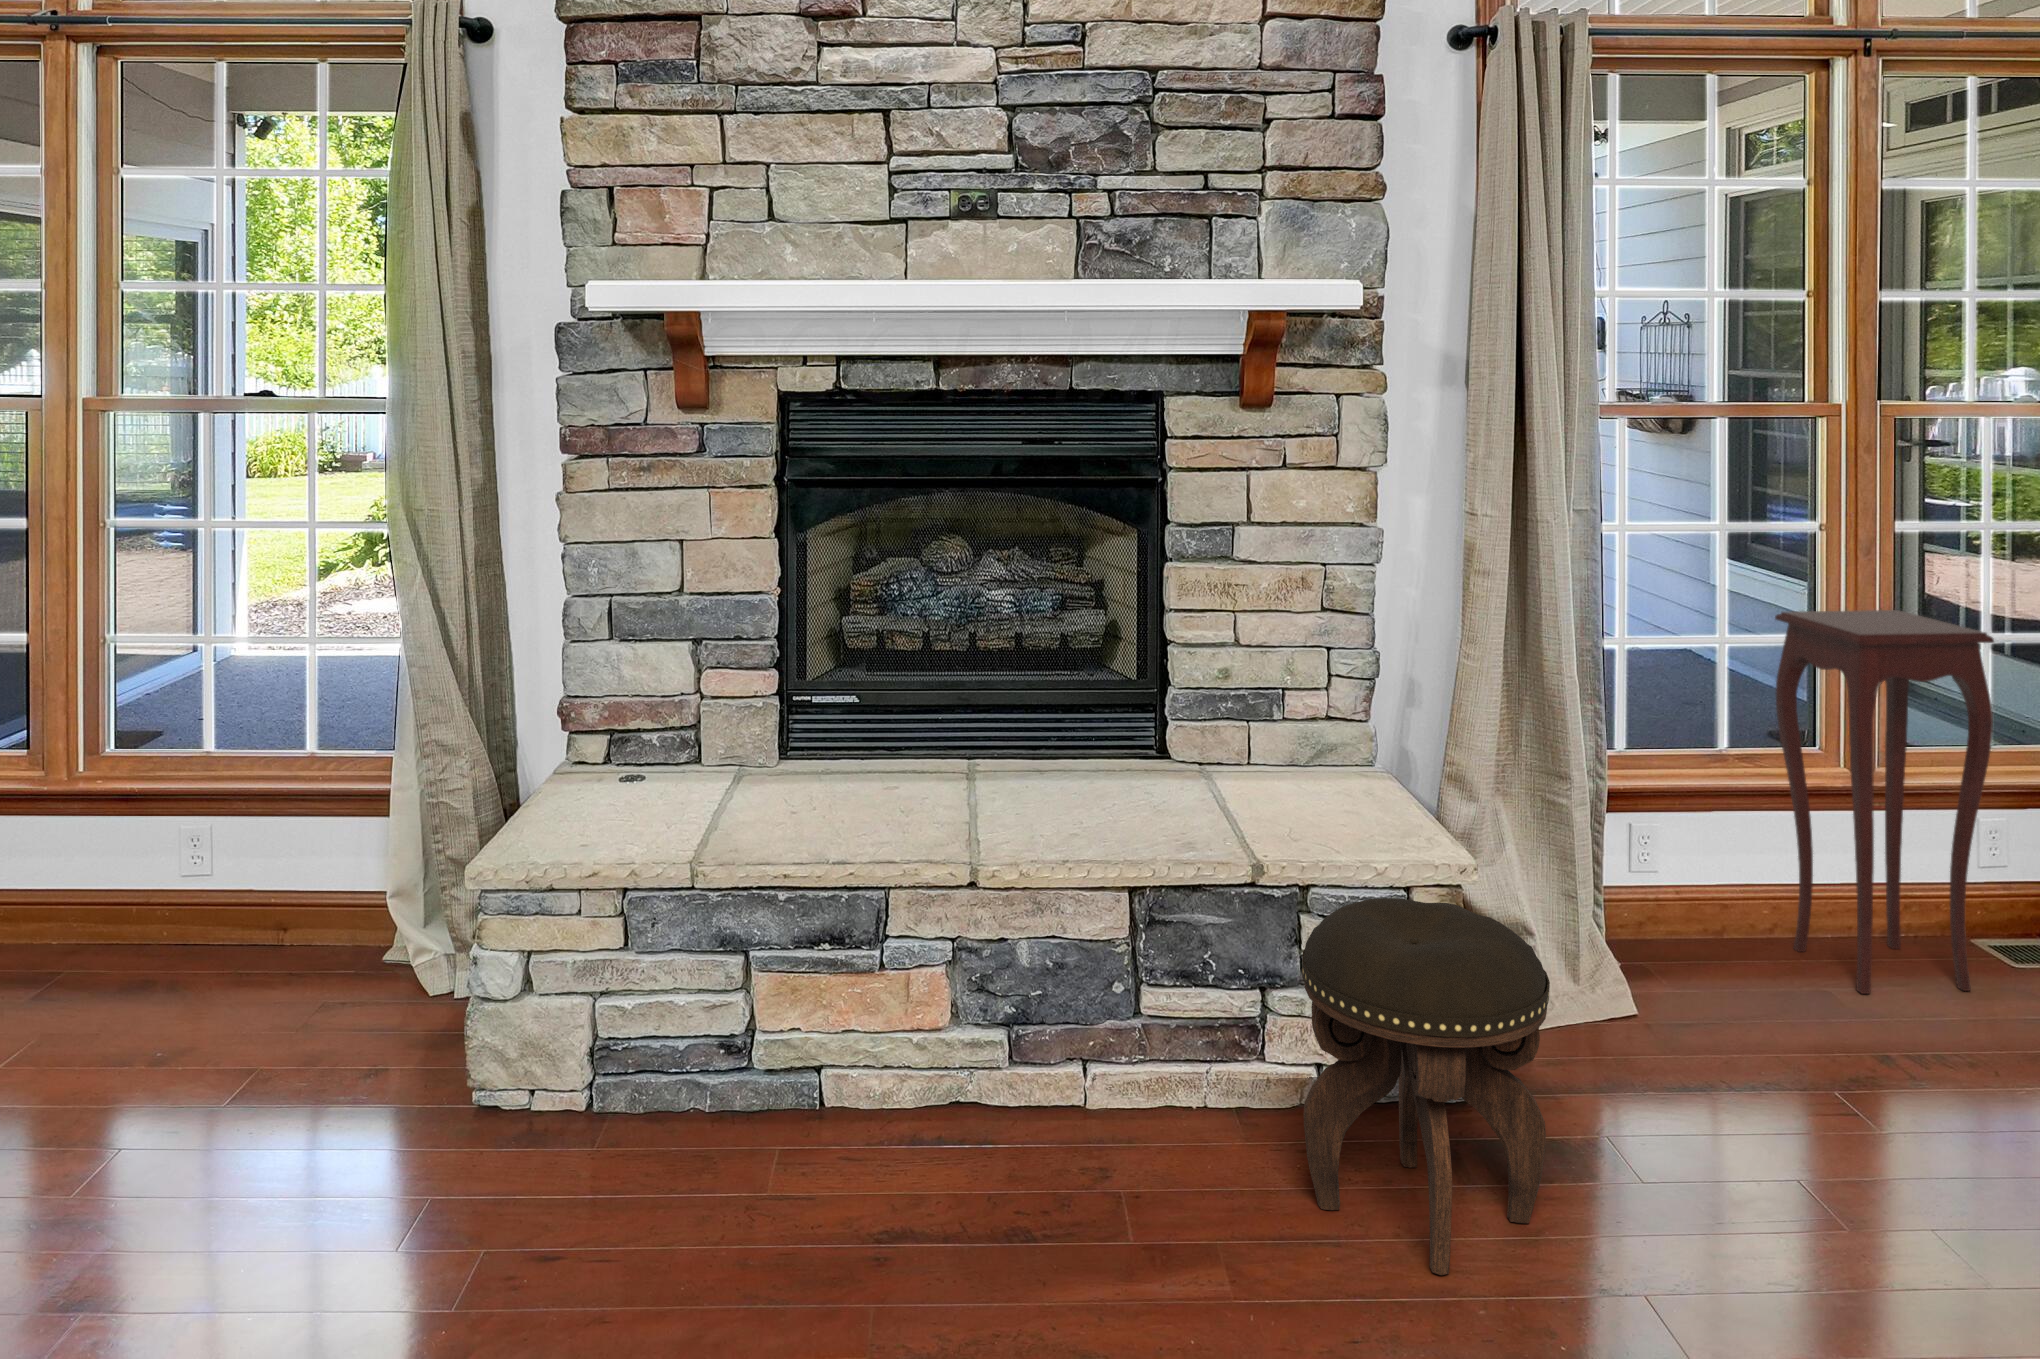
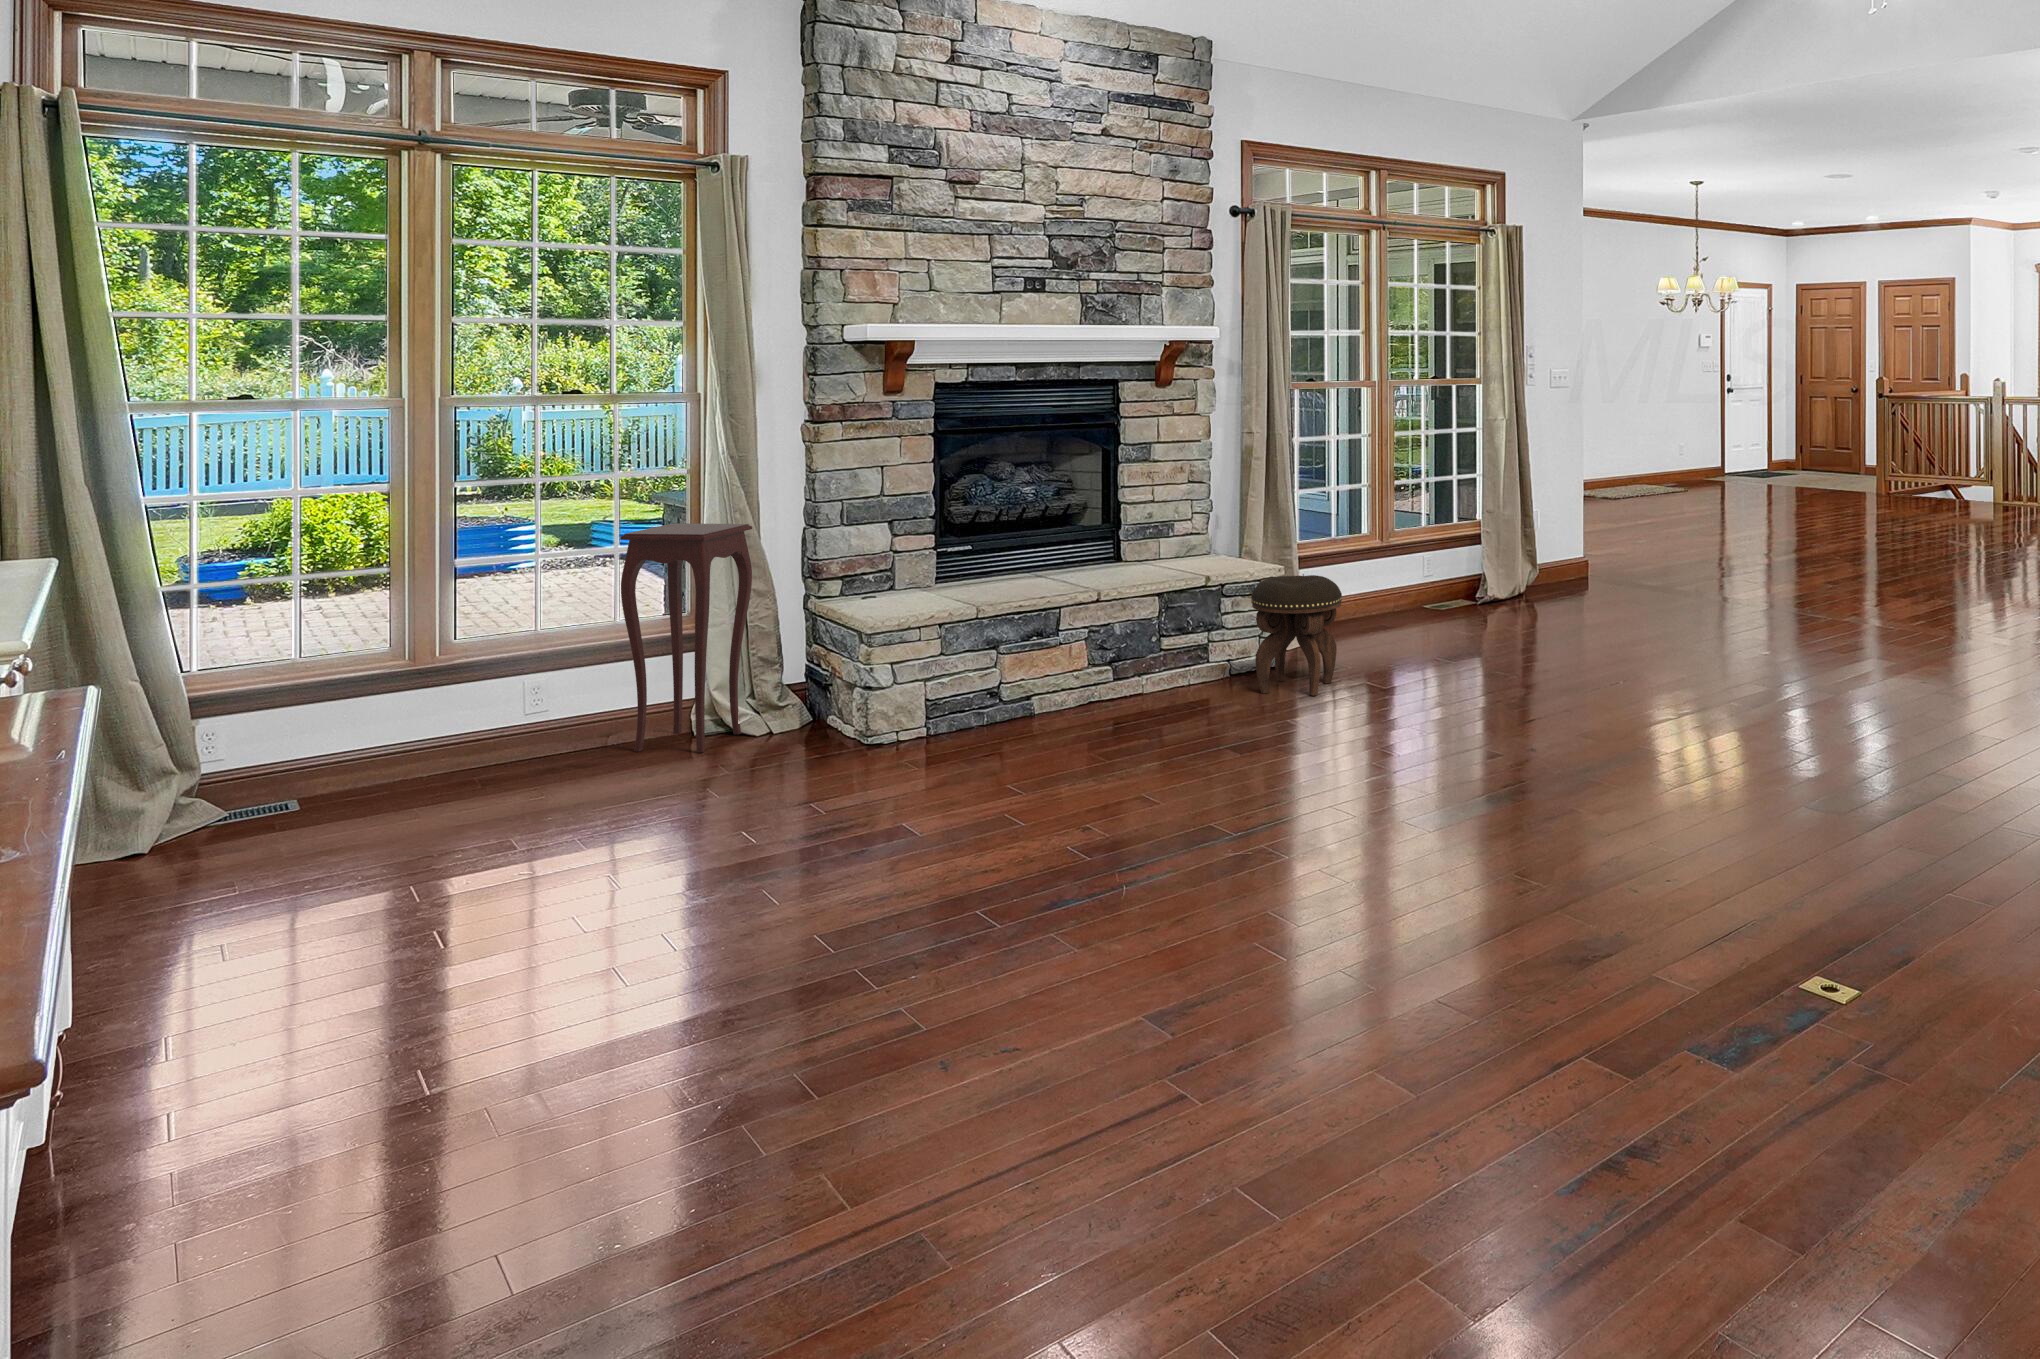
side table: present [1775,610,1994,994] -> present [620,523,752,752]

